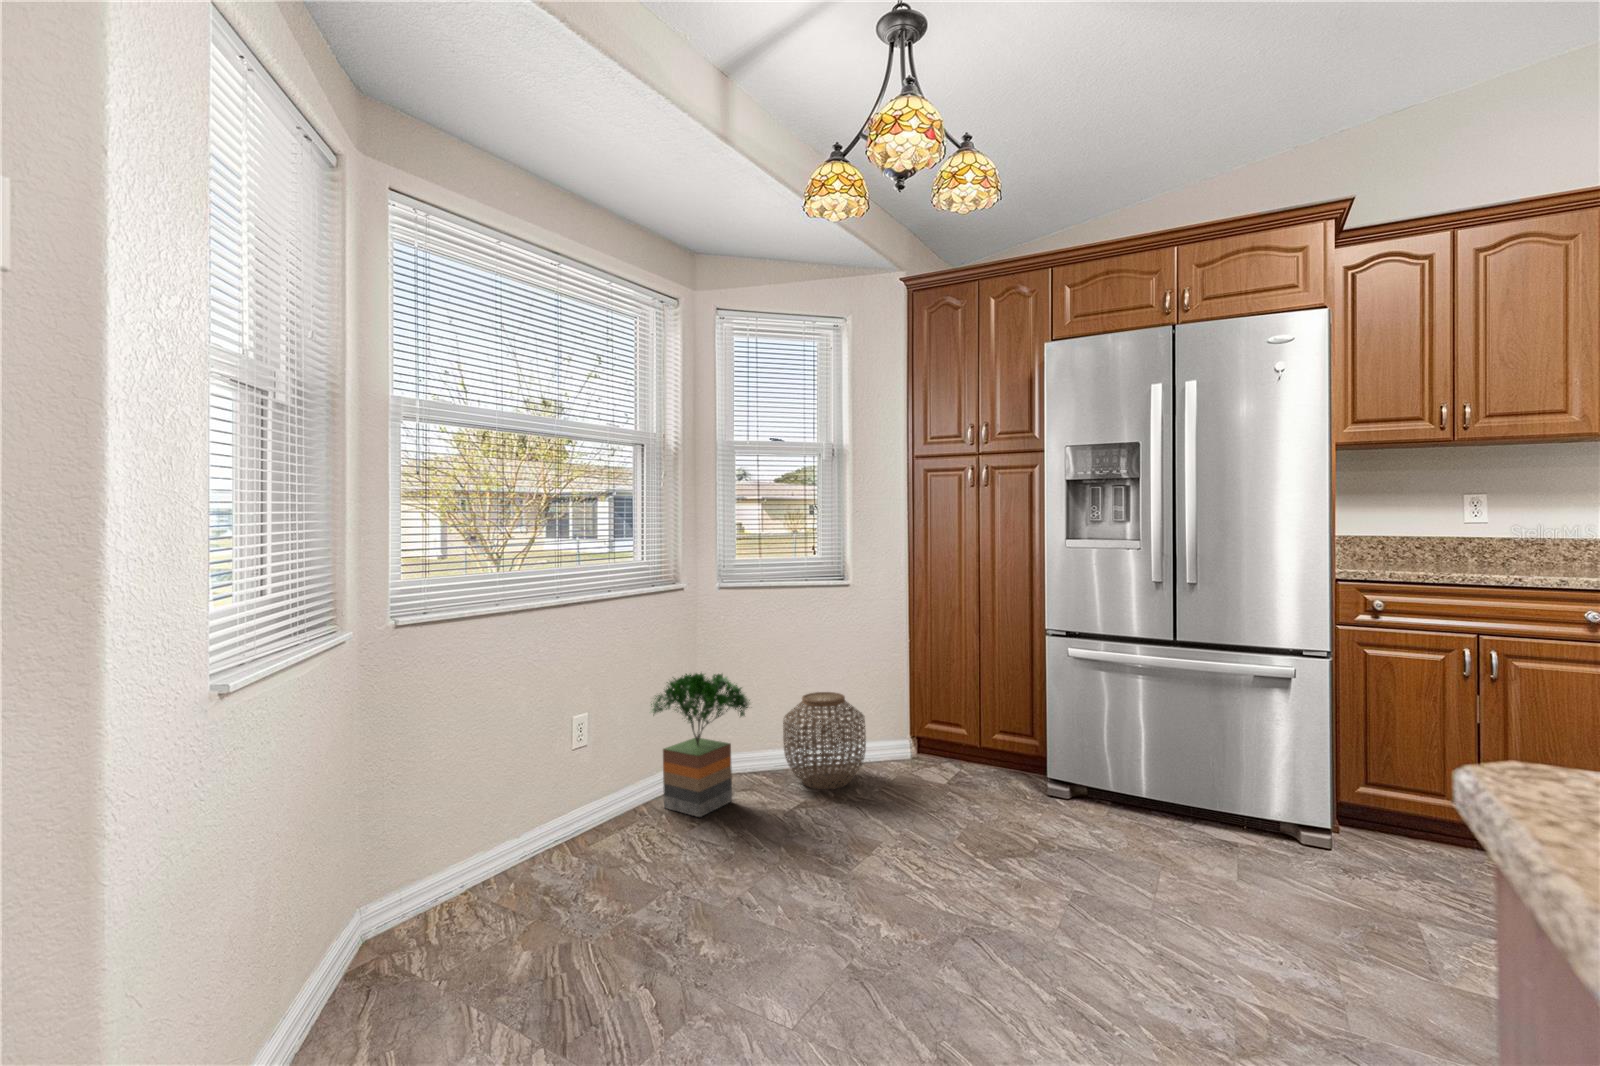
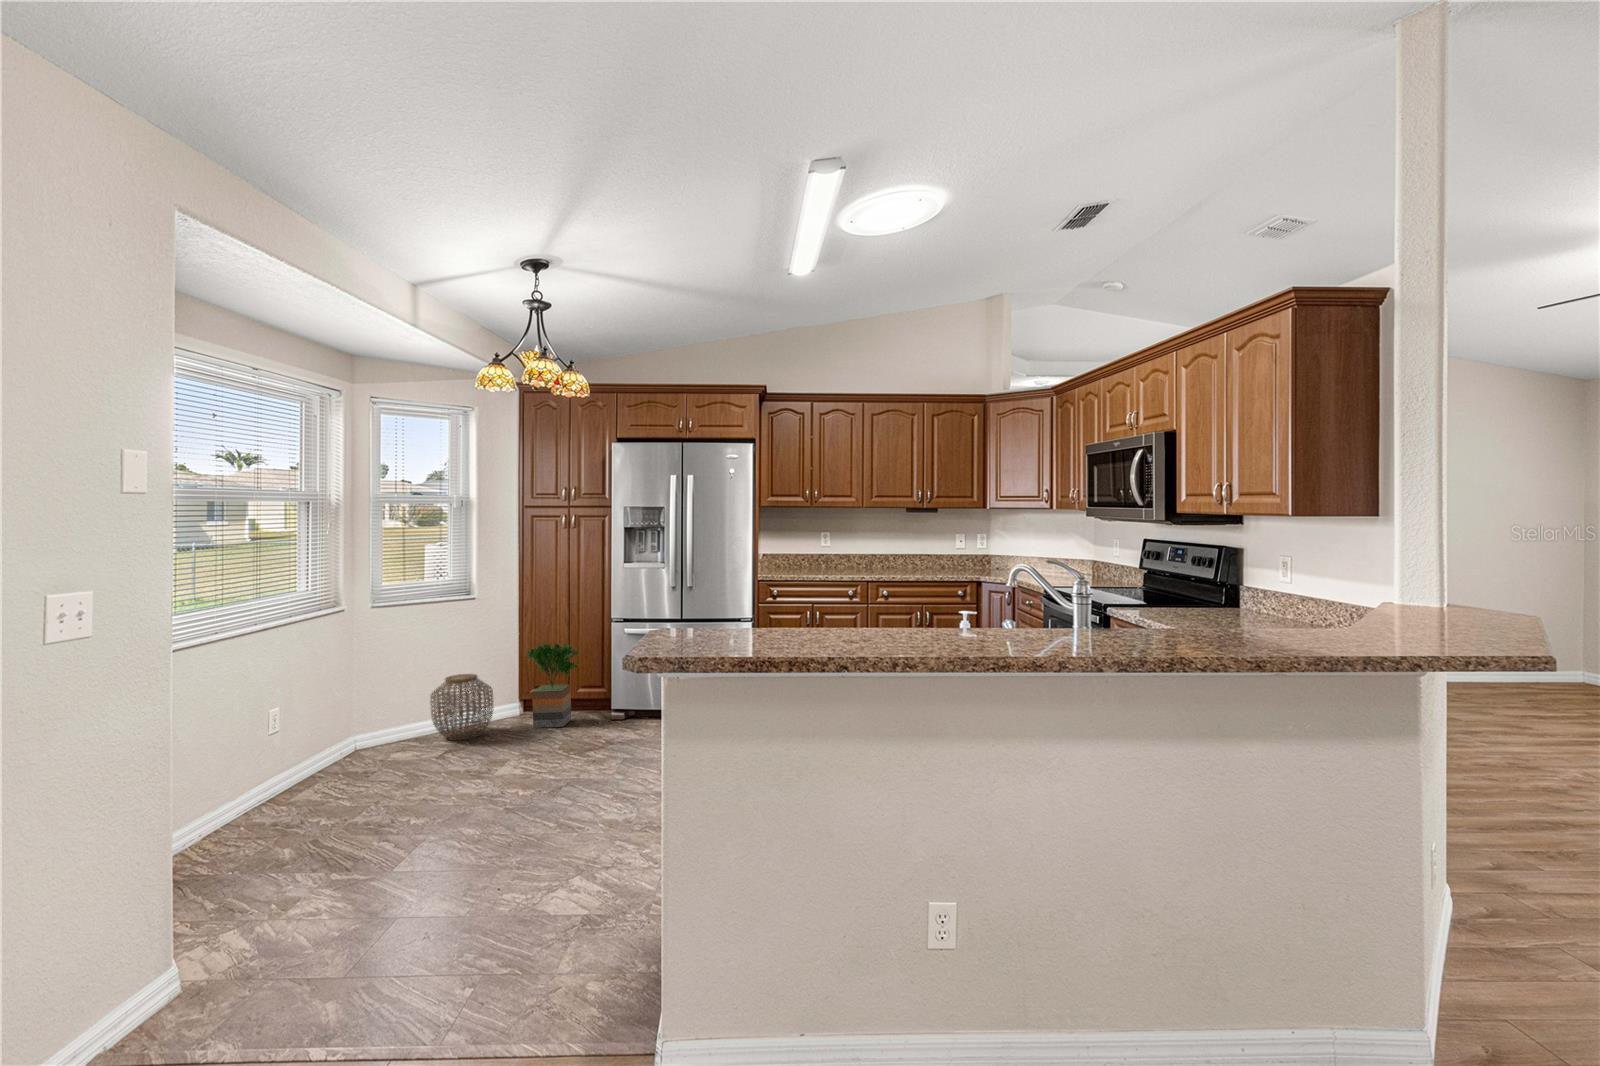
potted tree: present [651,673,750,817] -> present [527,644,578,728]

